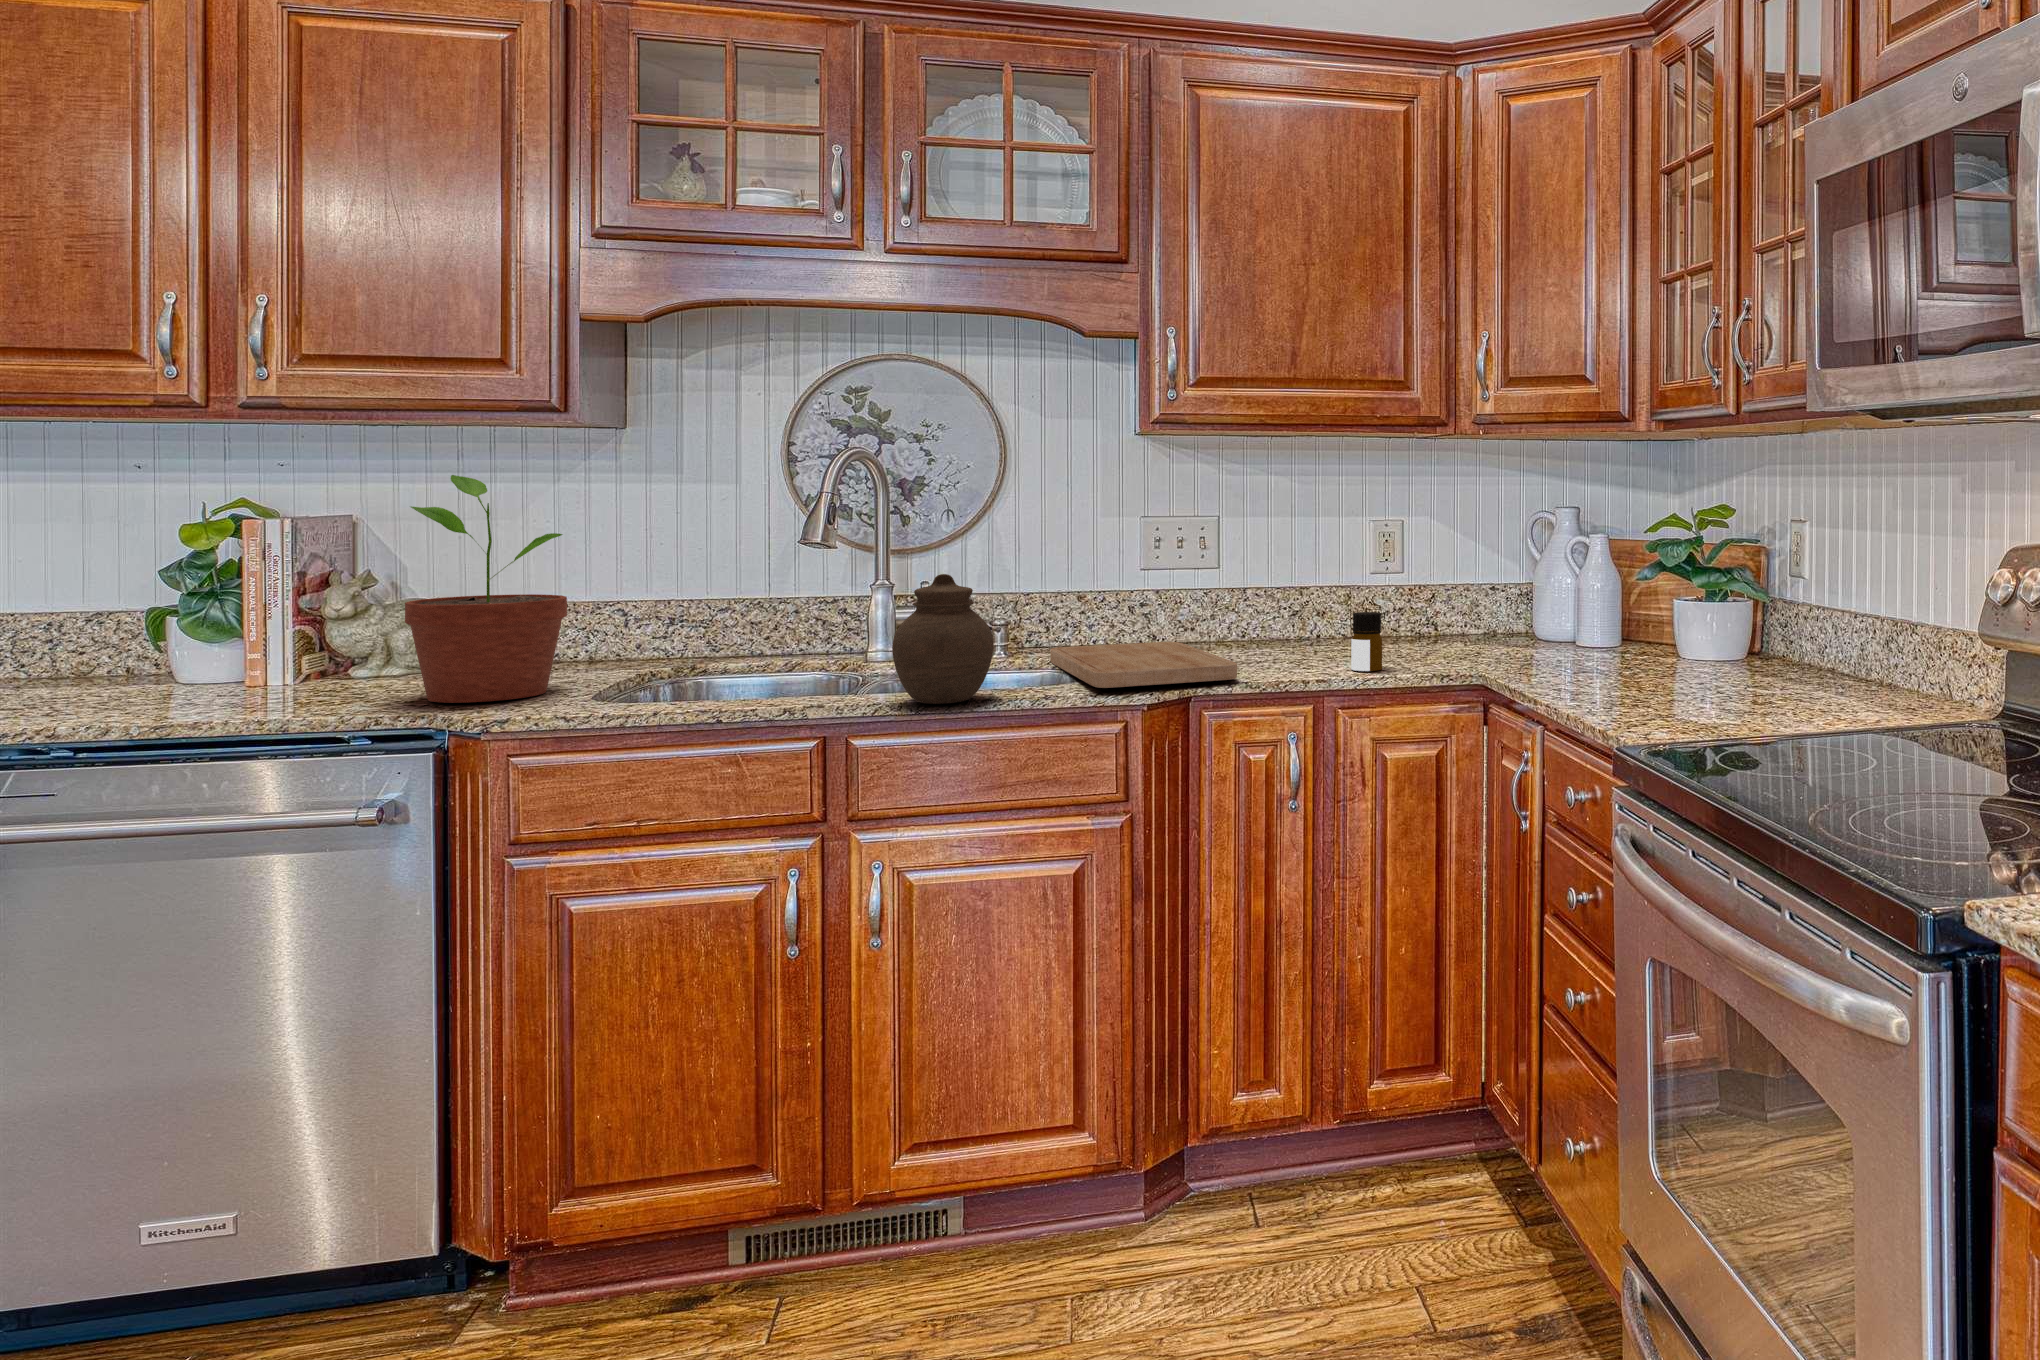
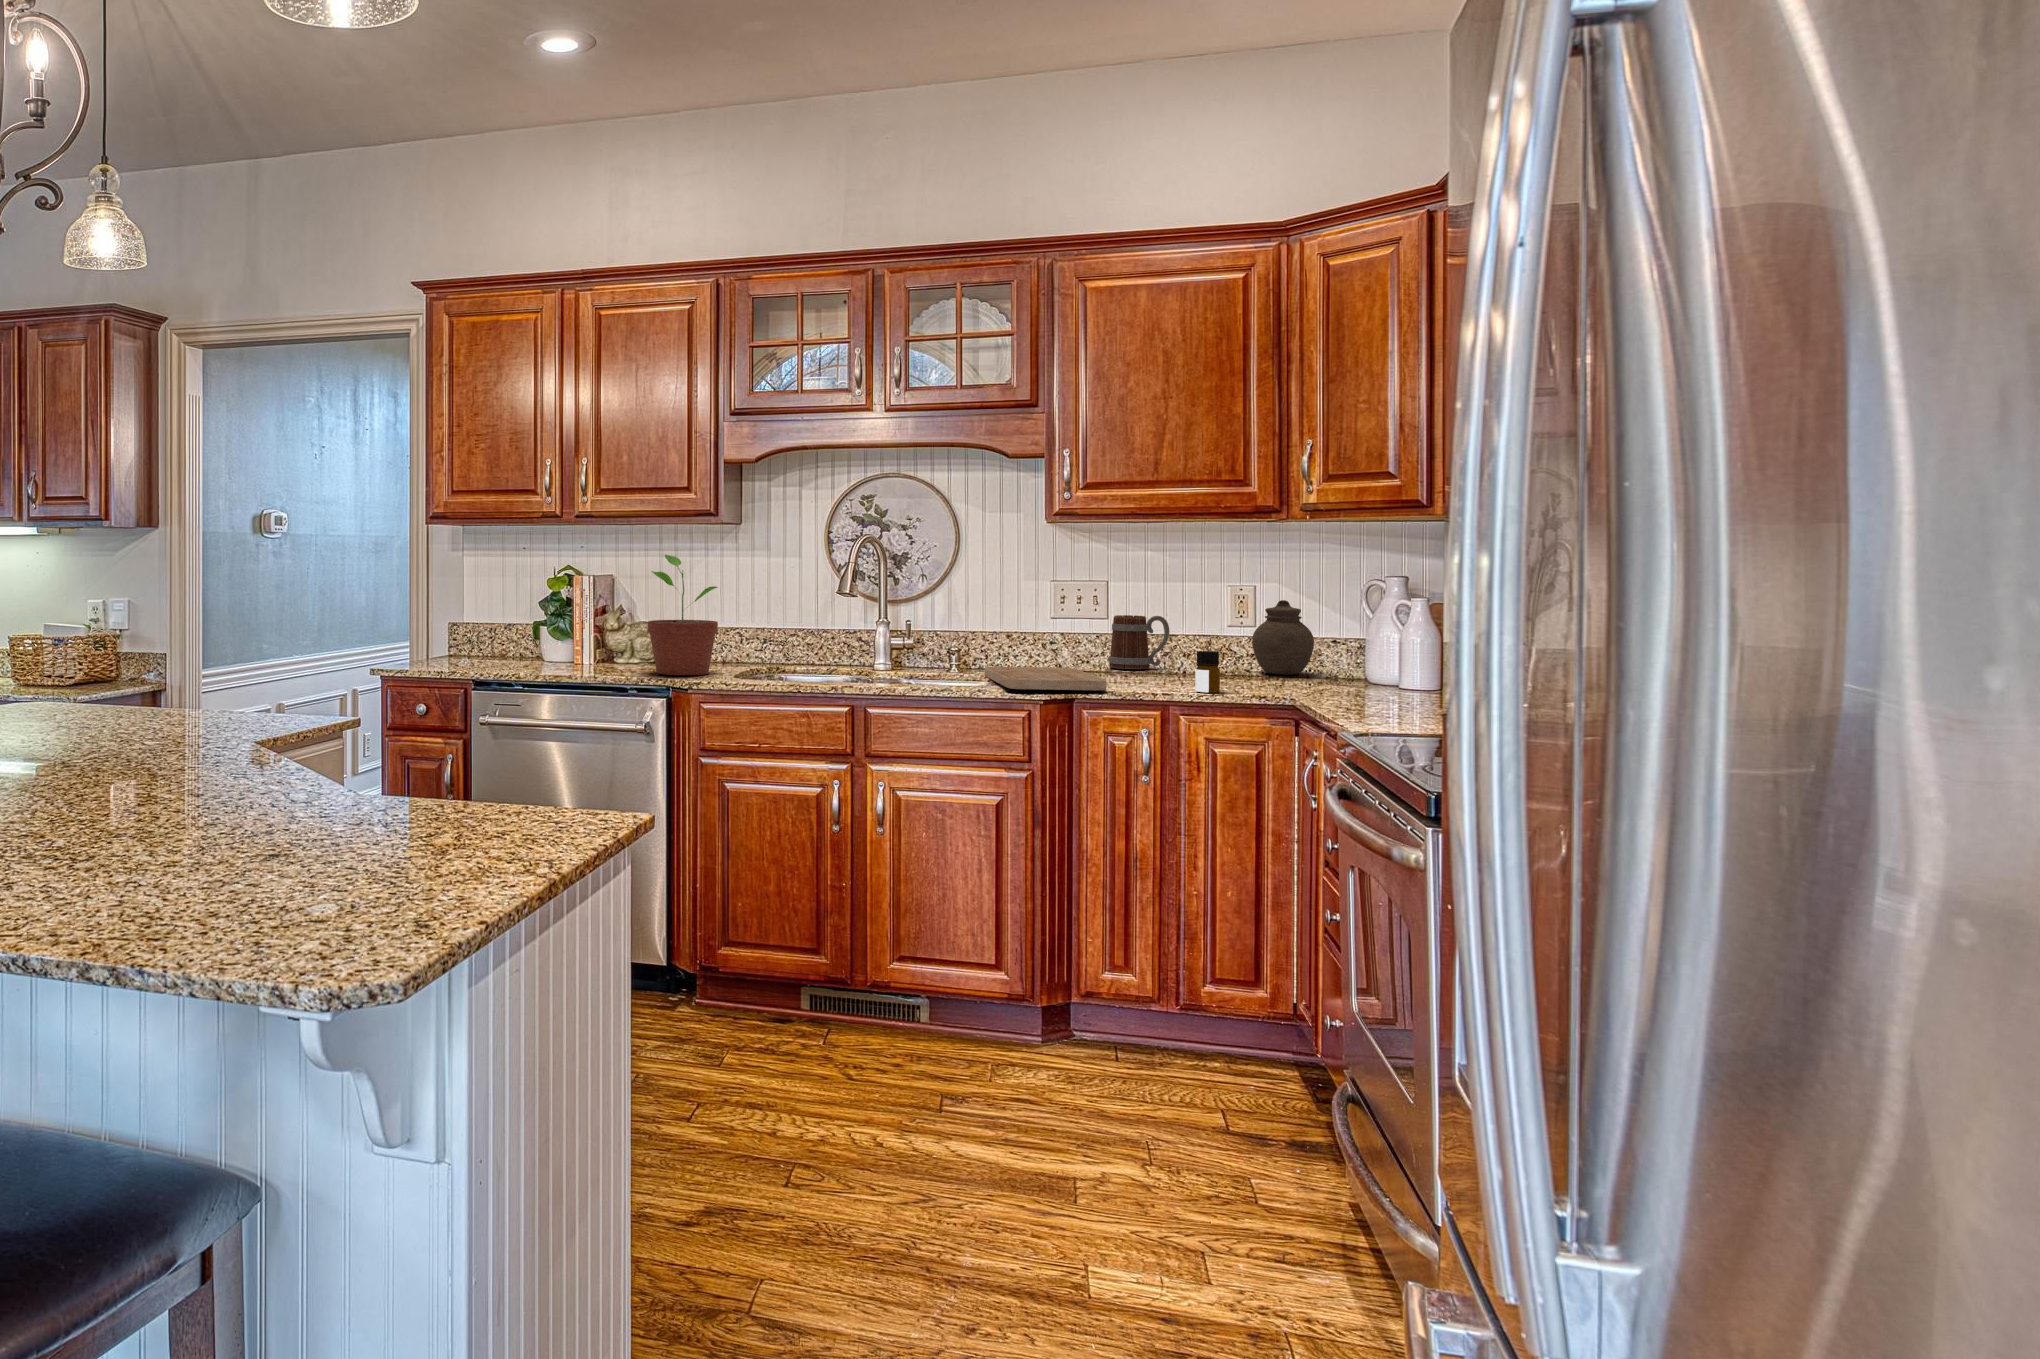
mug: none [1220,562,1297,637] -> present [1109,615,1169,669]
jar: present [892,574,994,704] -> present [1252,600,1314,675]

